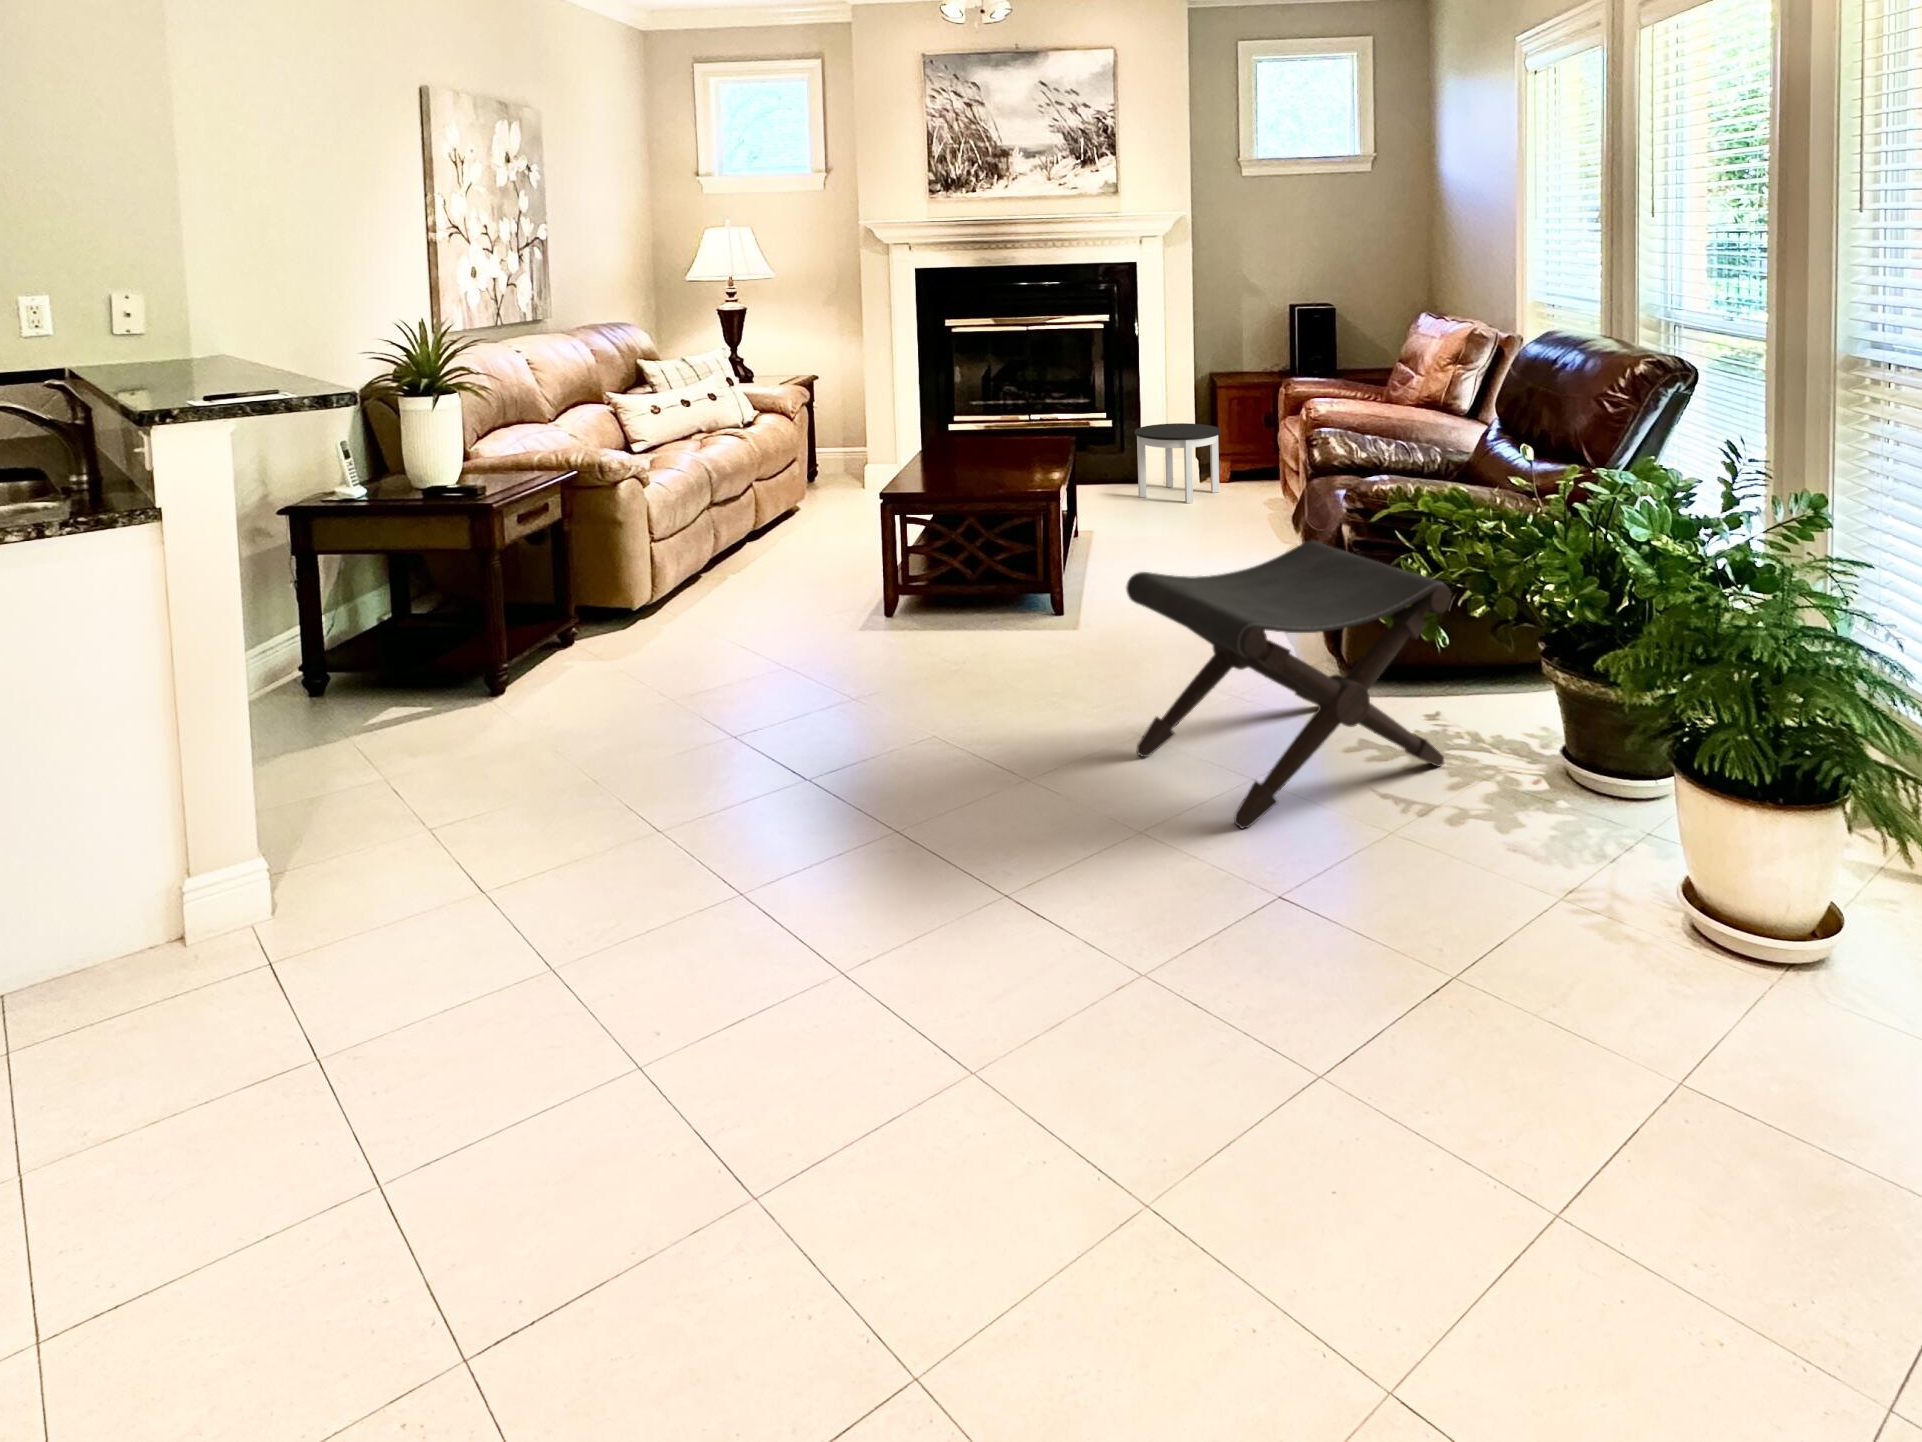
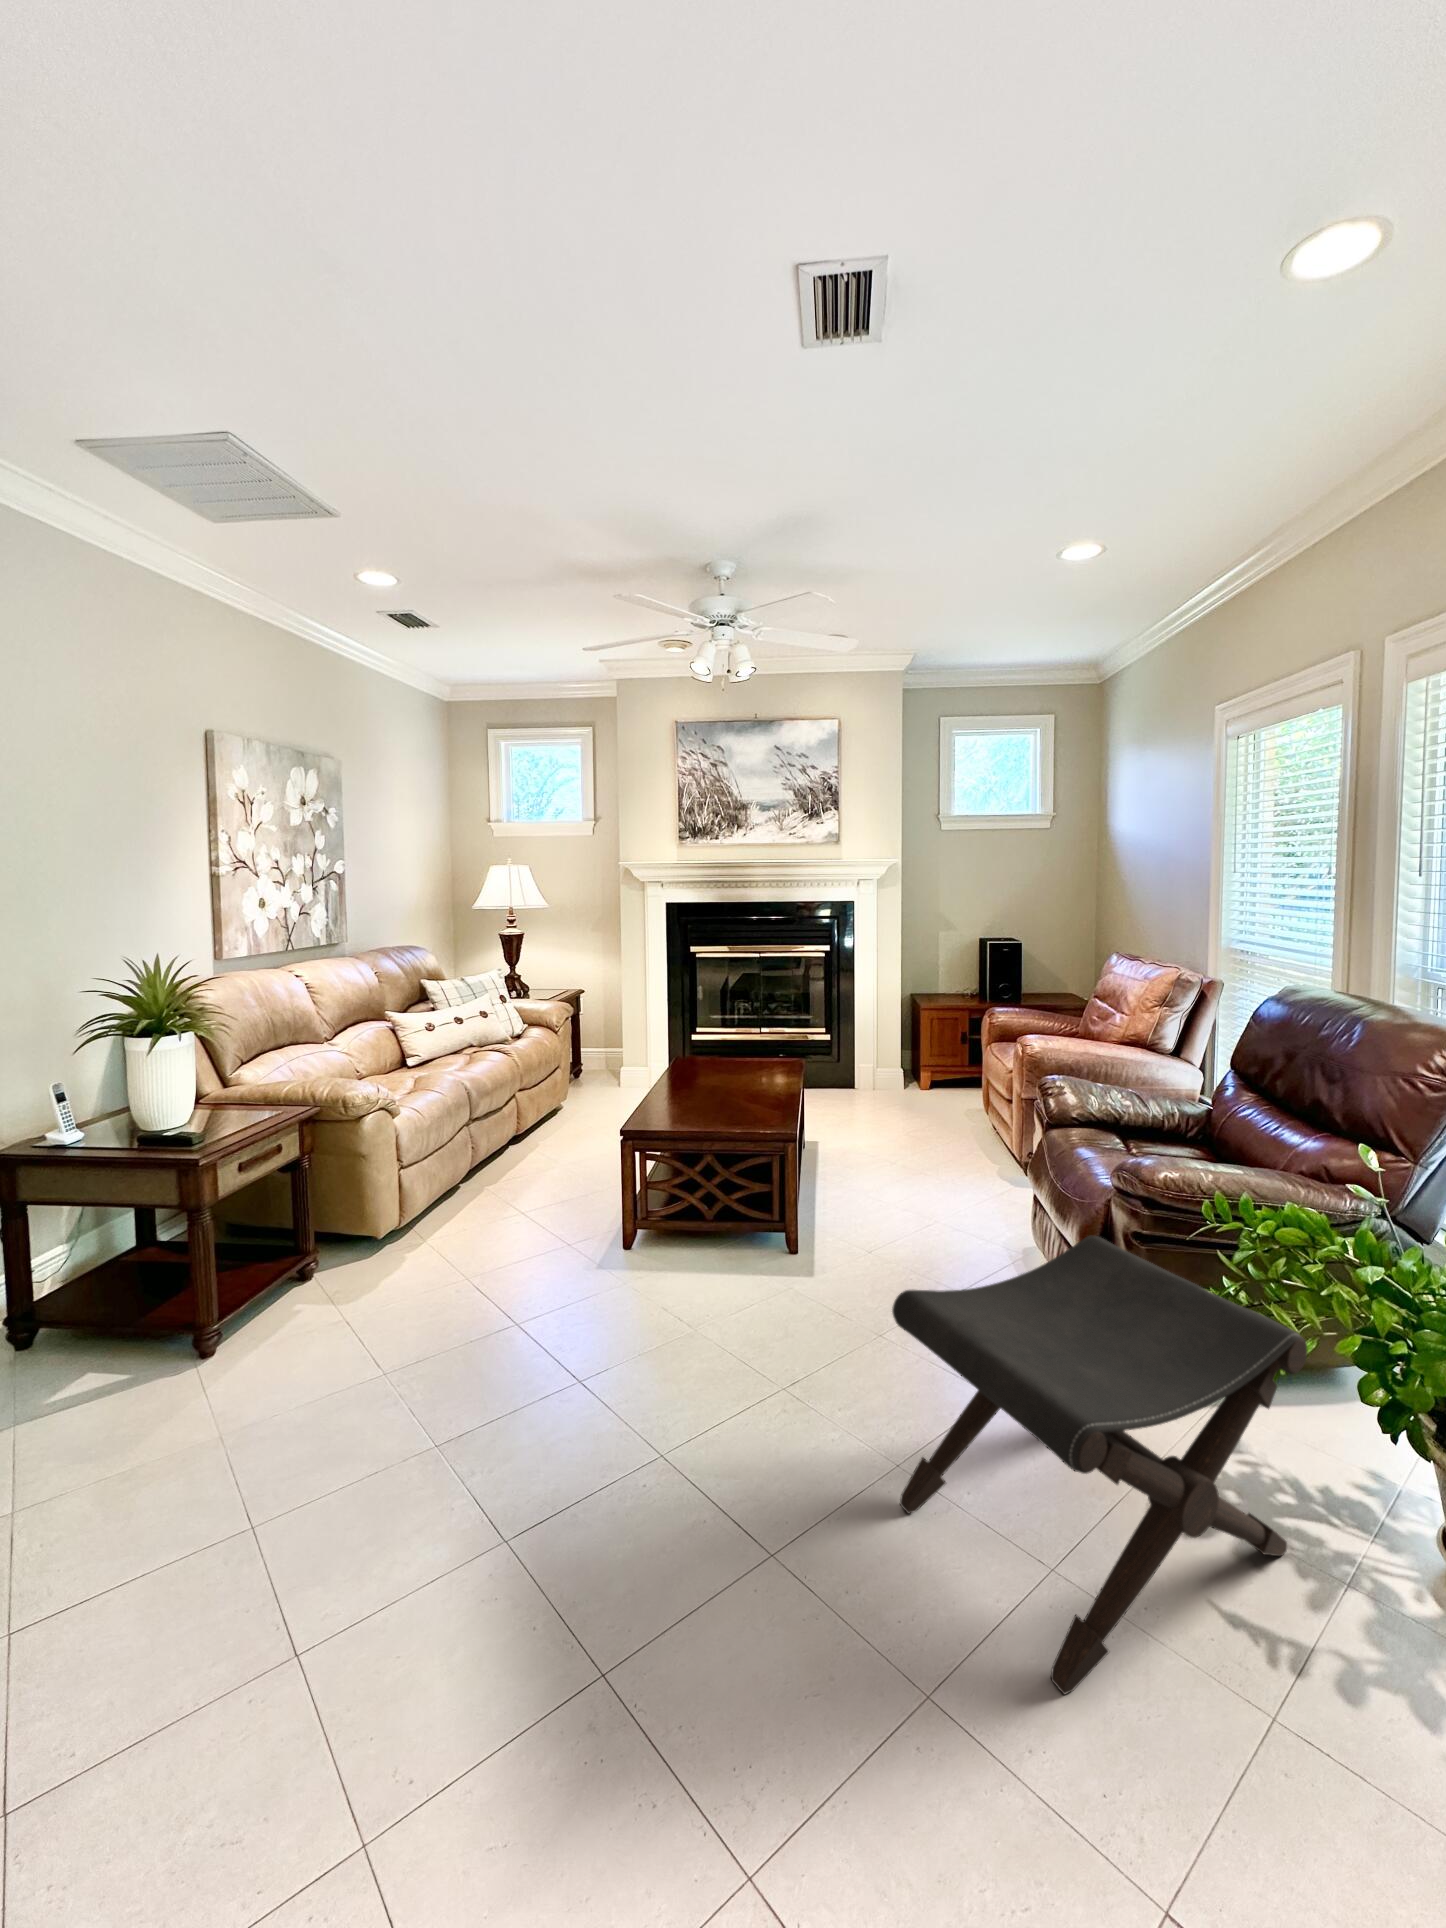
round table: present [1135,423,1221,503] -> none [853,1041,928,1114]

